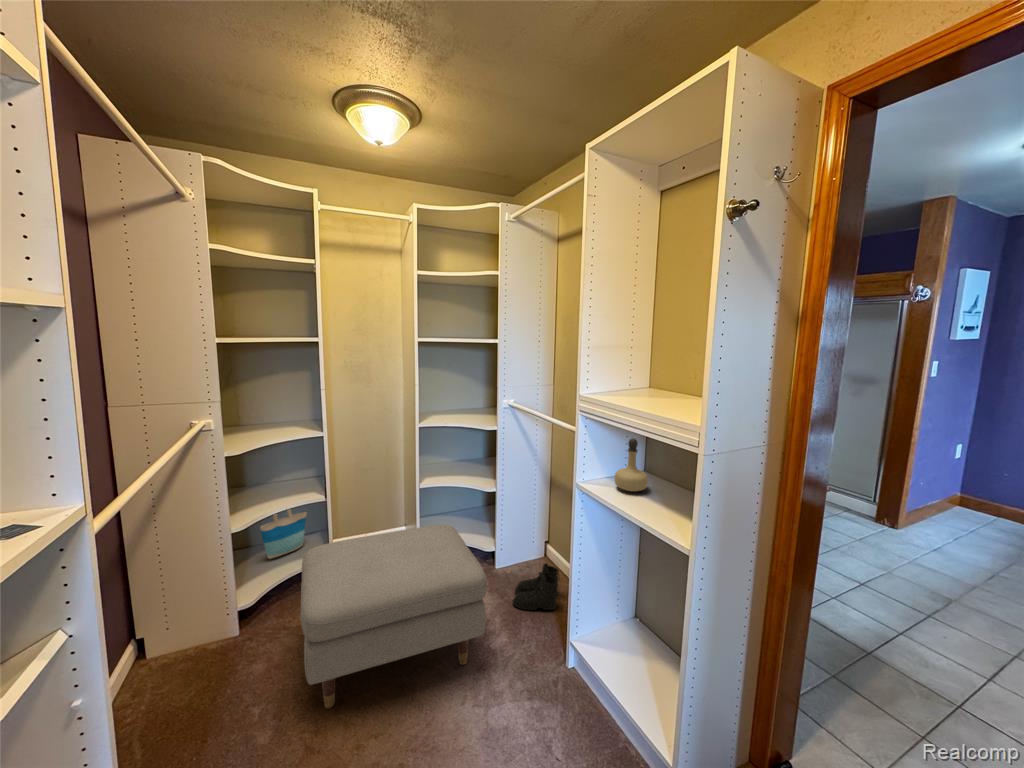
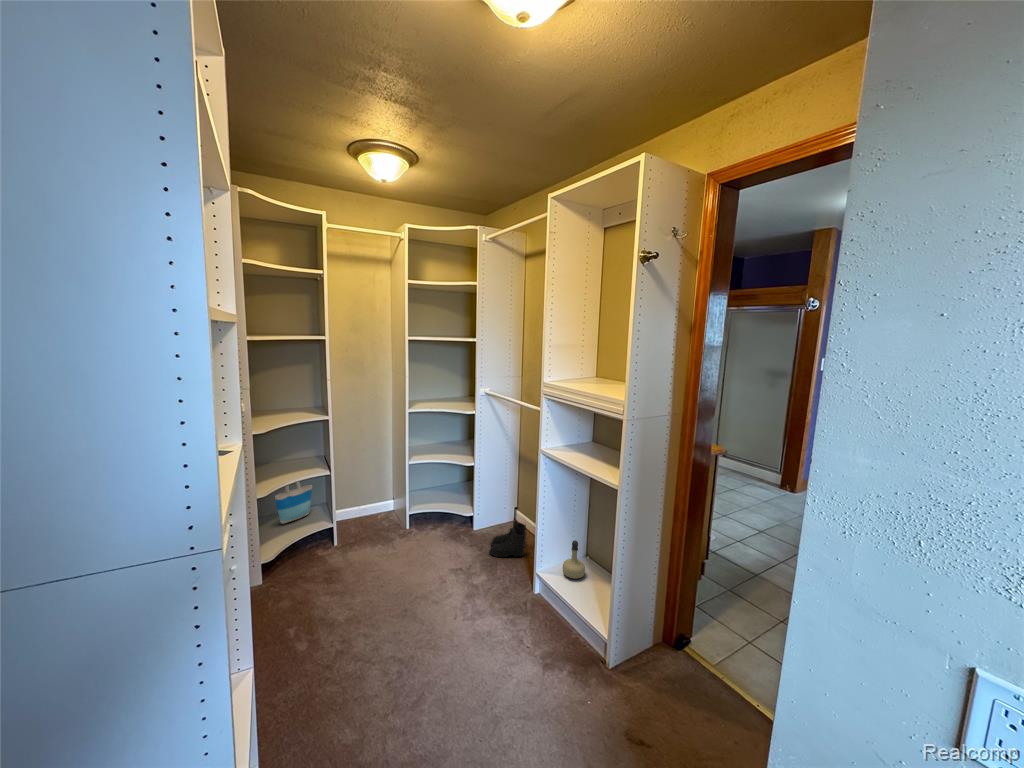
perfume bottle: present [615,438,648,491] -> present [563,540,585,578]
ottoman: present [300,525,487,708] -> none [320,490,471,626]

